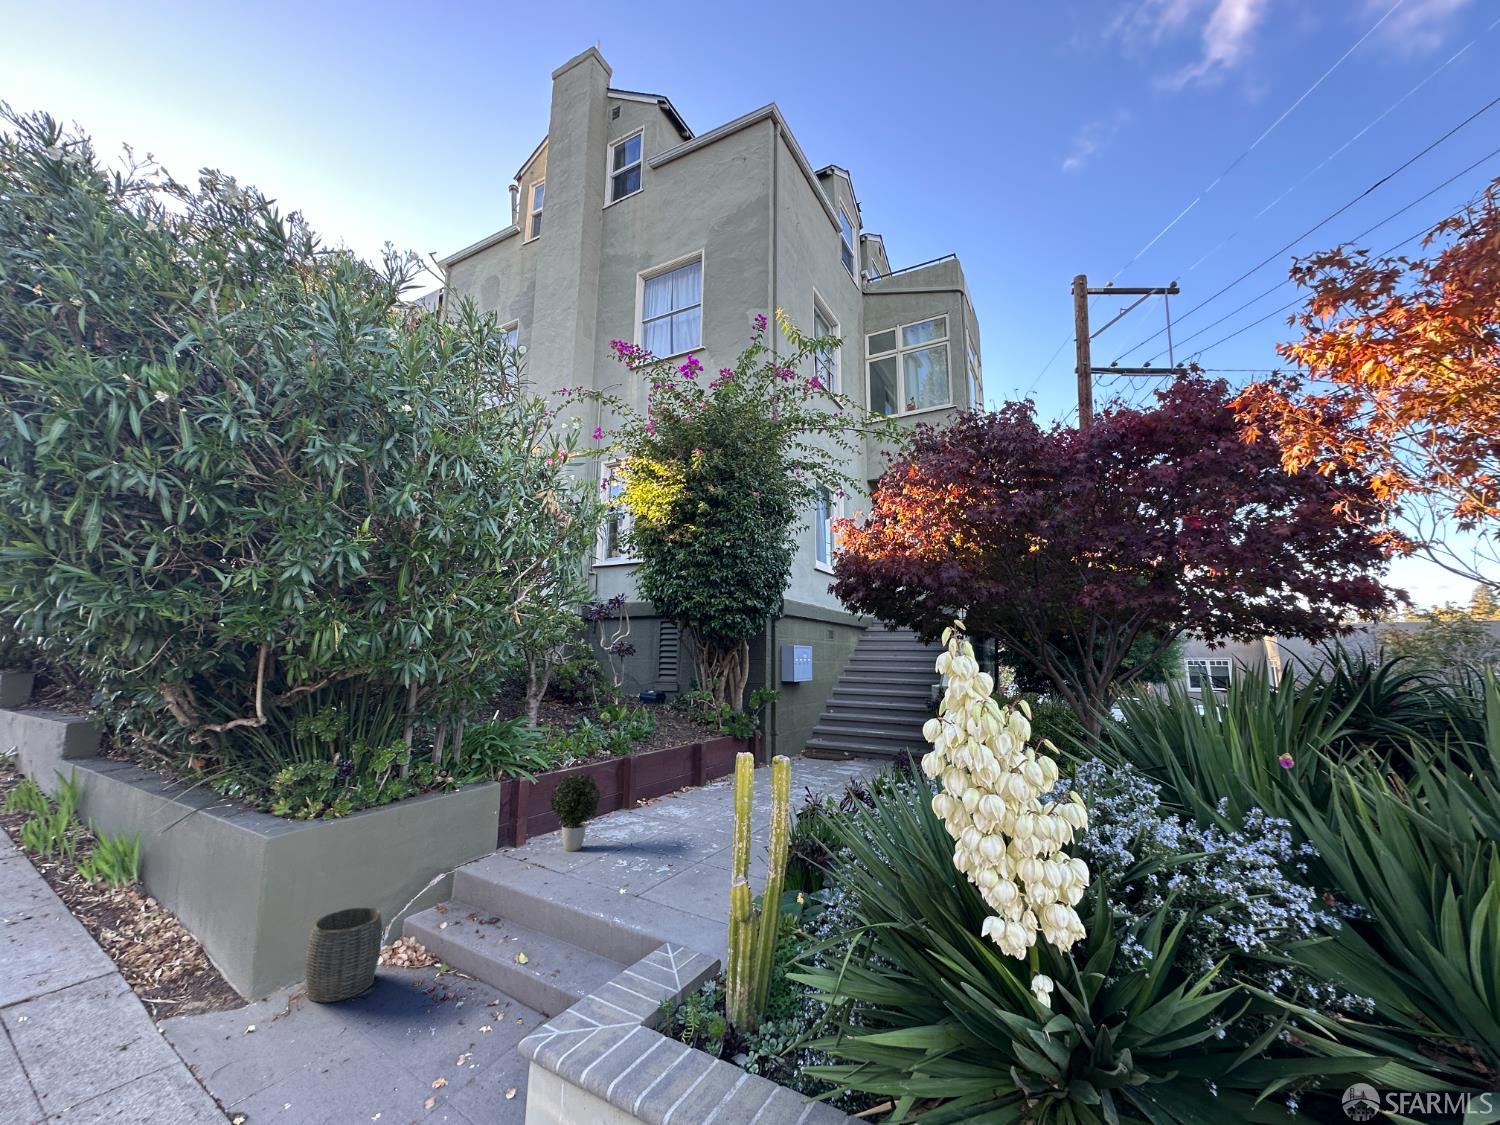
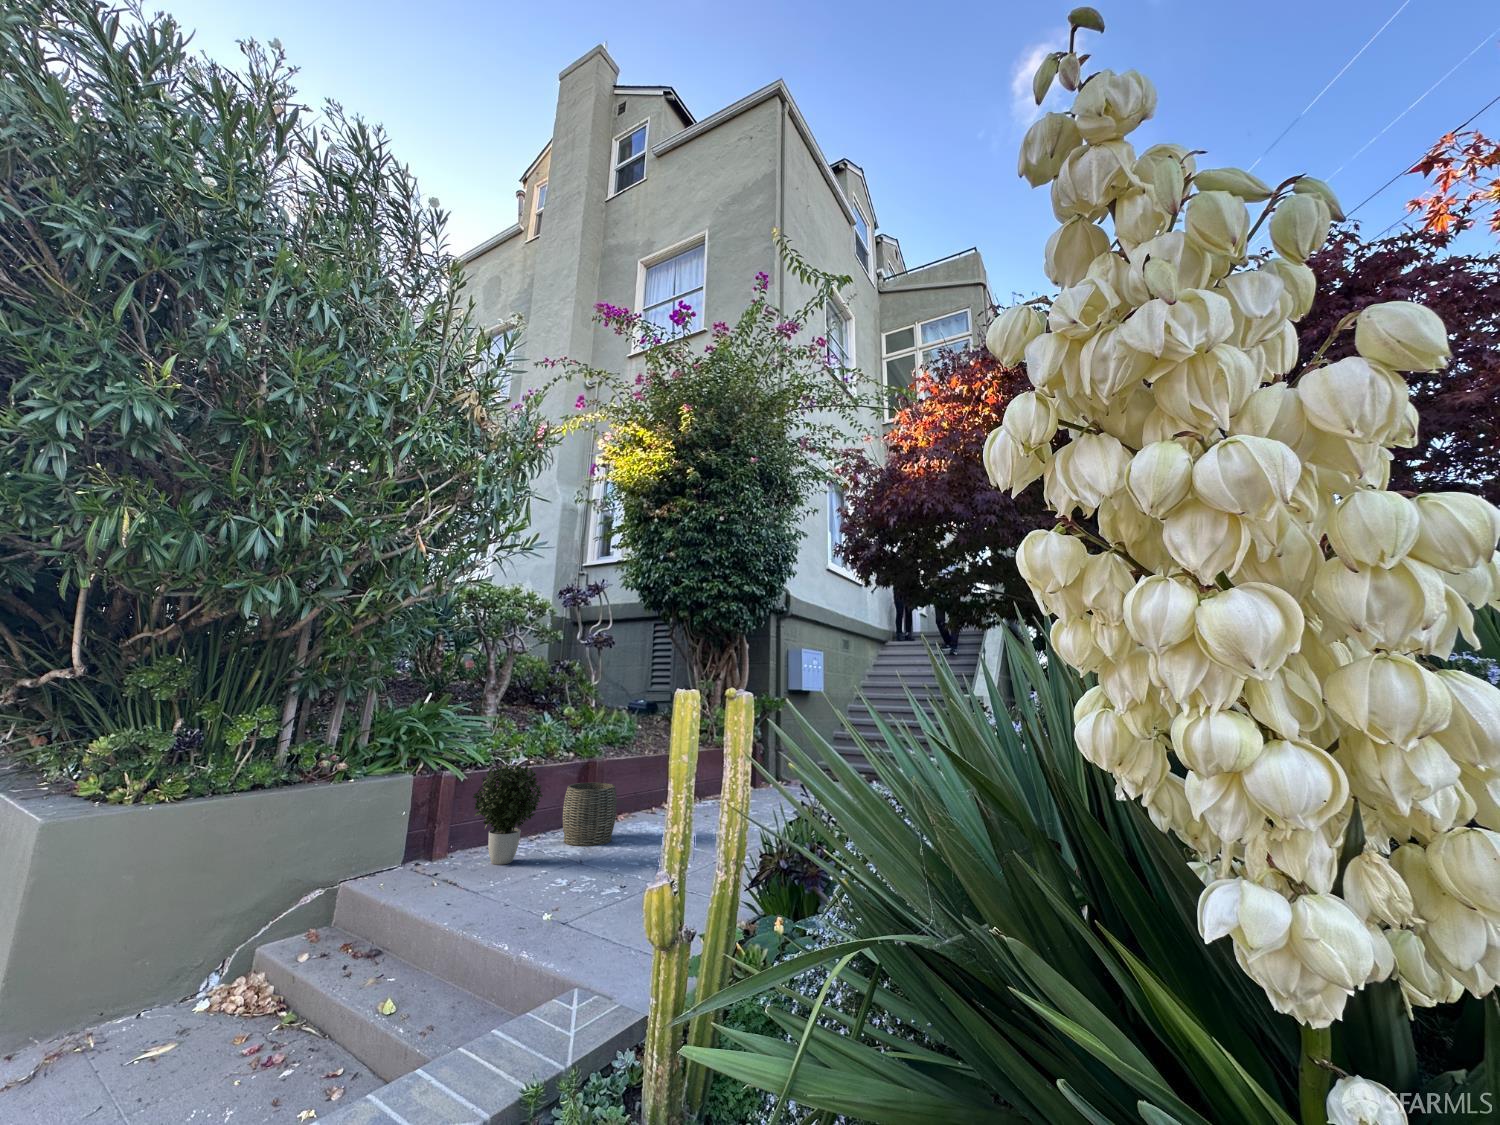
woven basket: present [305,907,382,1003] -> present [563,783,617,846]

